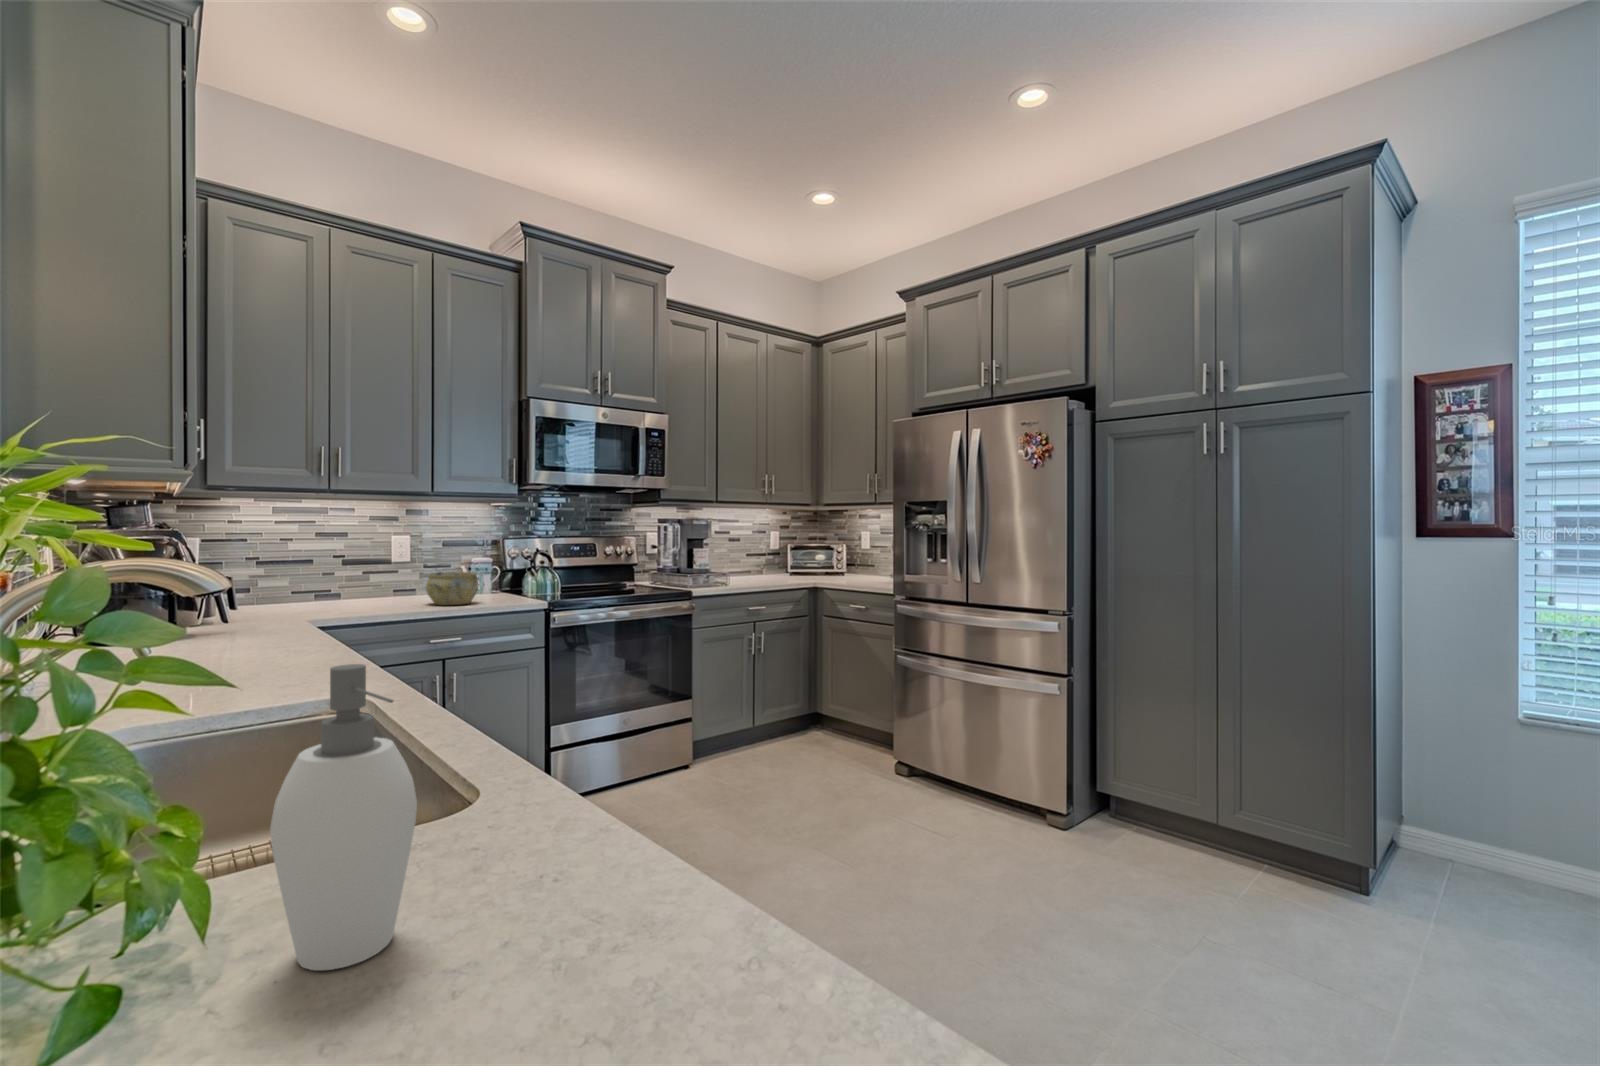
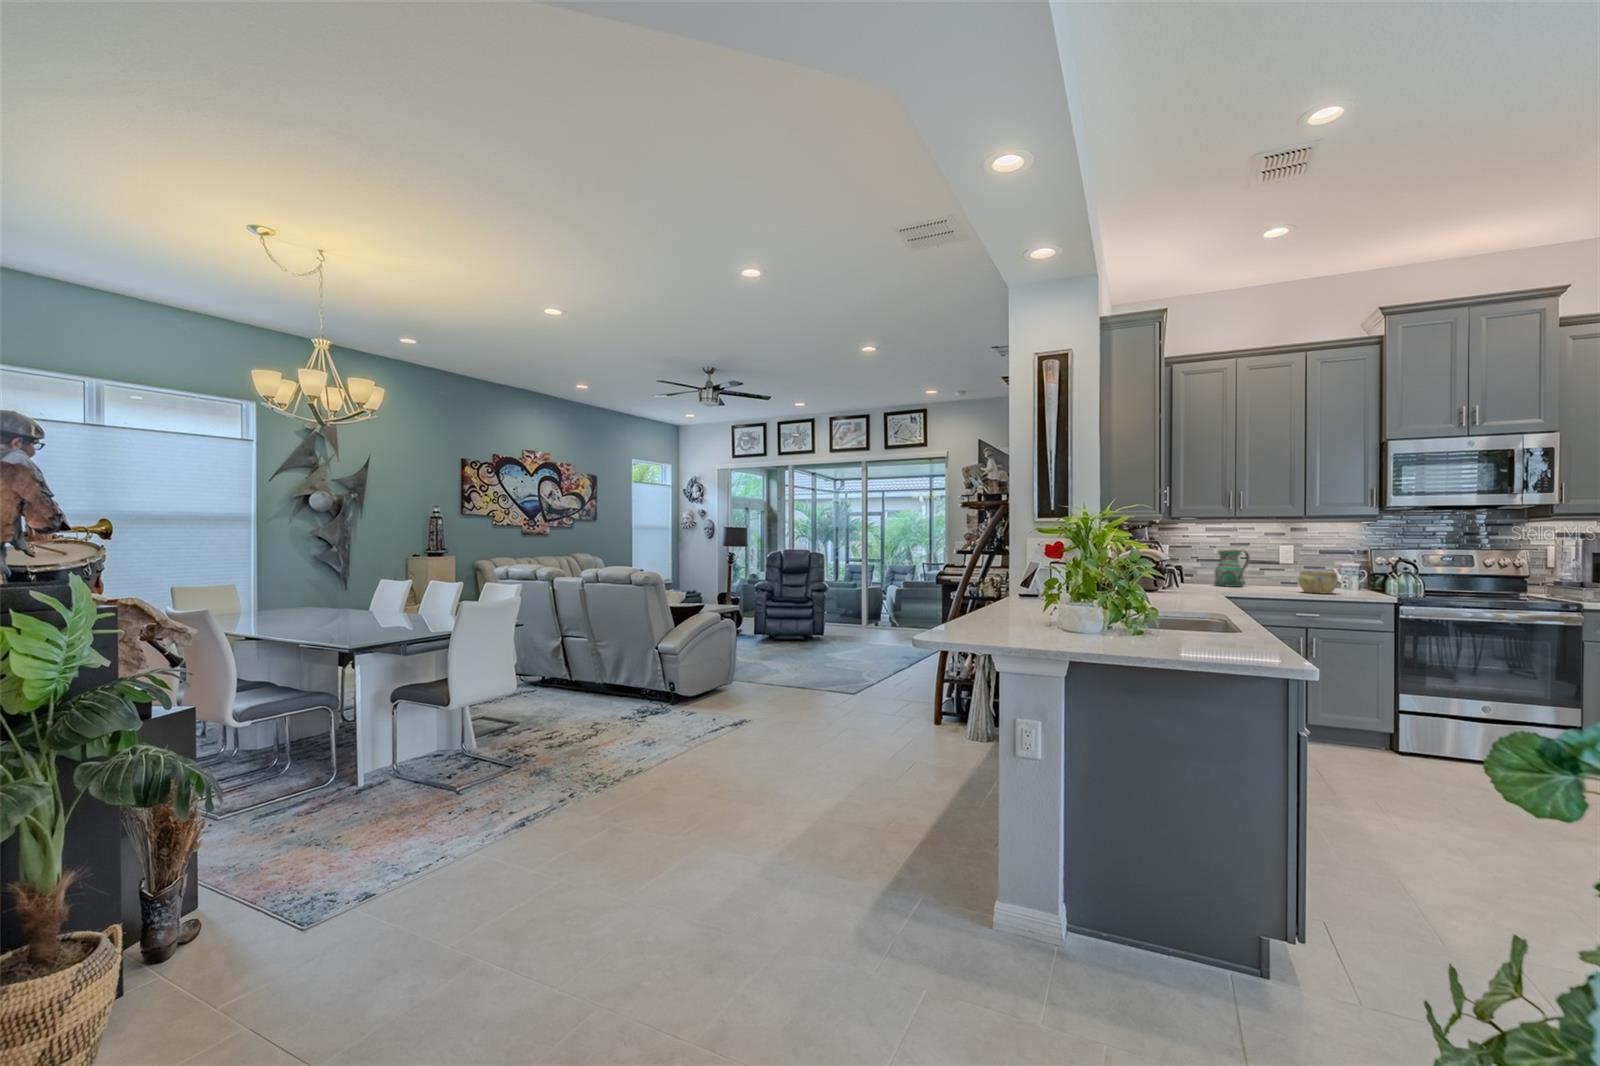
ceramic pitcher: none [290,542,349,605] -> present [1214,549,1250,587]
soap dispenser: present [270,664,417,970] -> none [1177,571,1210,638]

